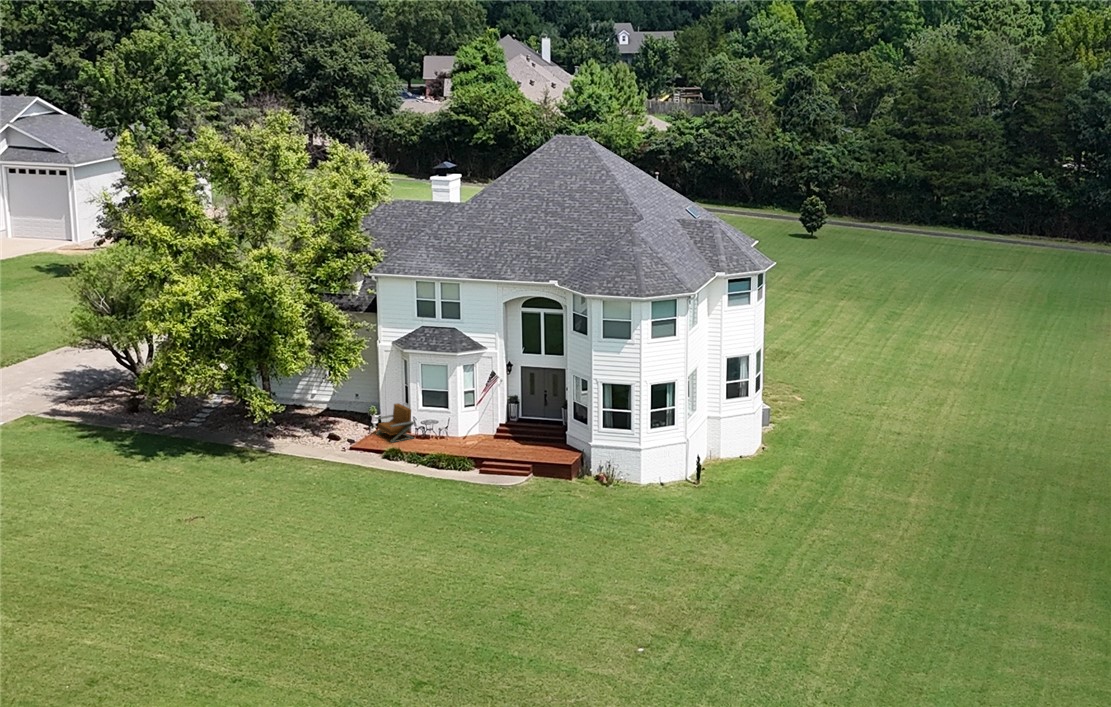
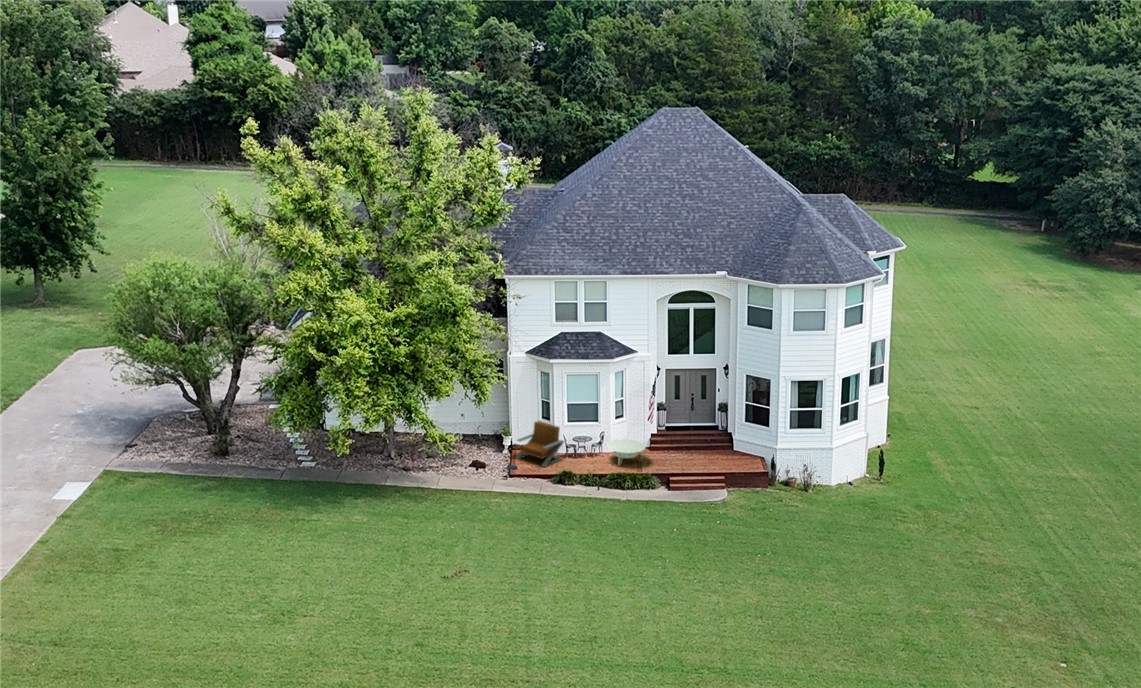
round table: none [450,426,485,448] -> present [607,440,646,466]

